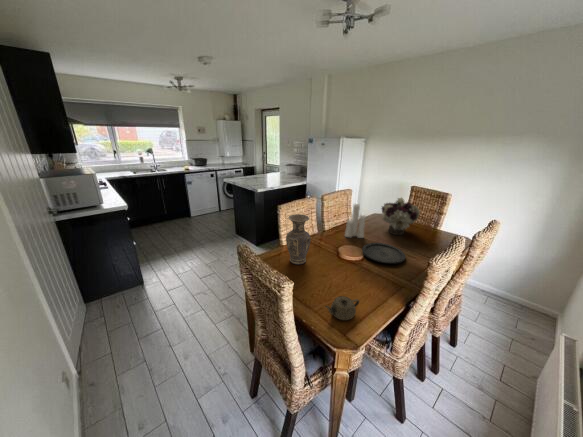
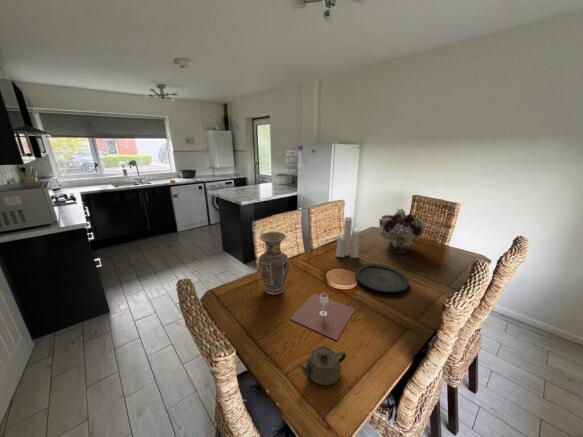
wine glass: none [313,261,364,295] -> present [290,293,355,340]

